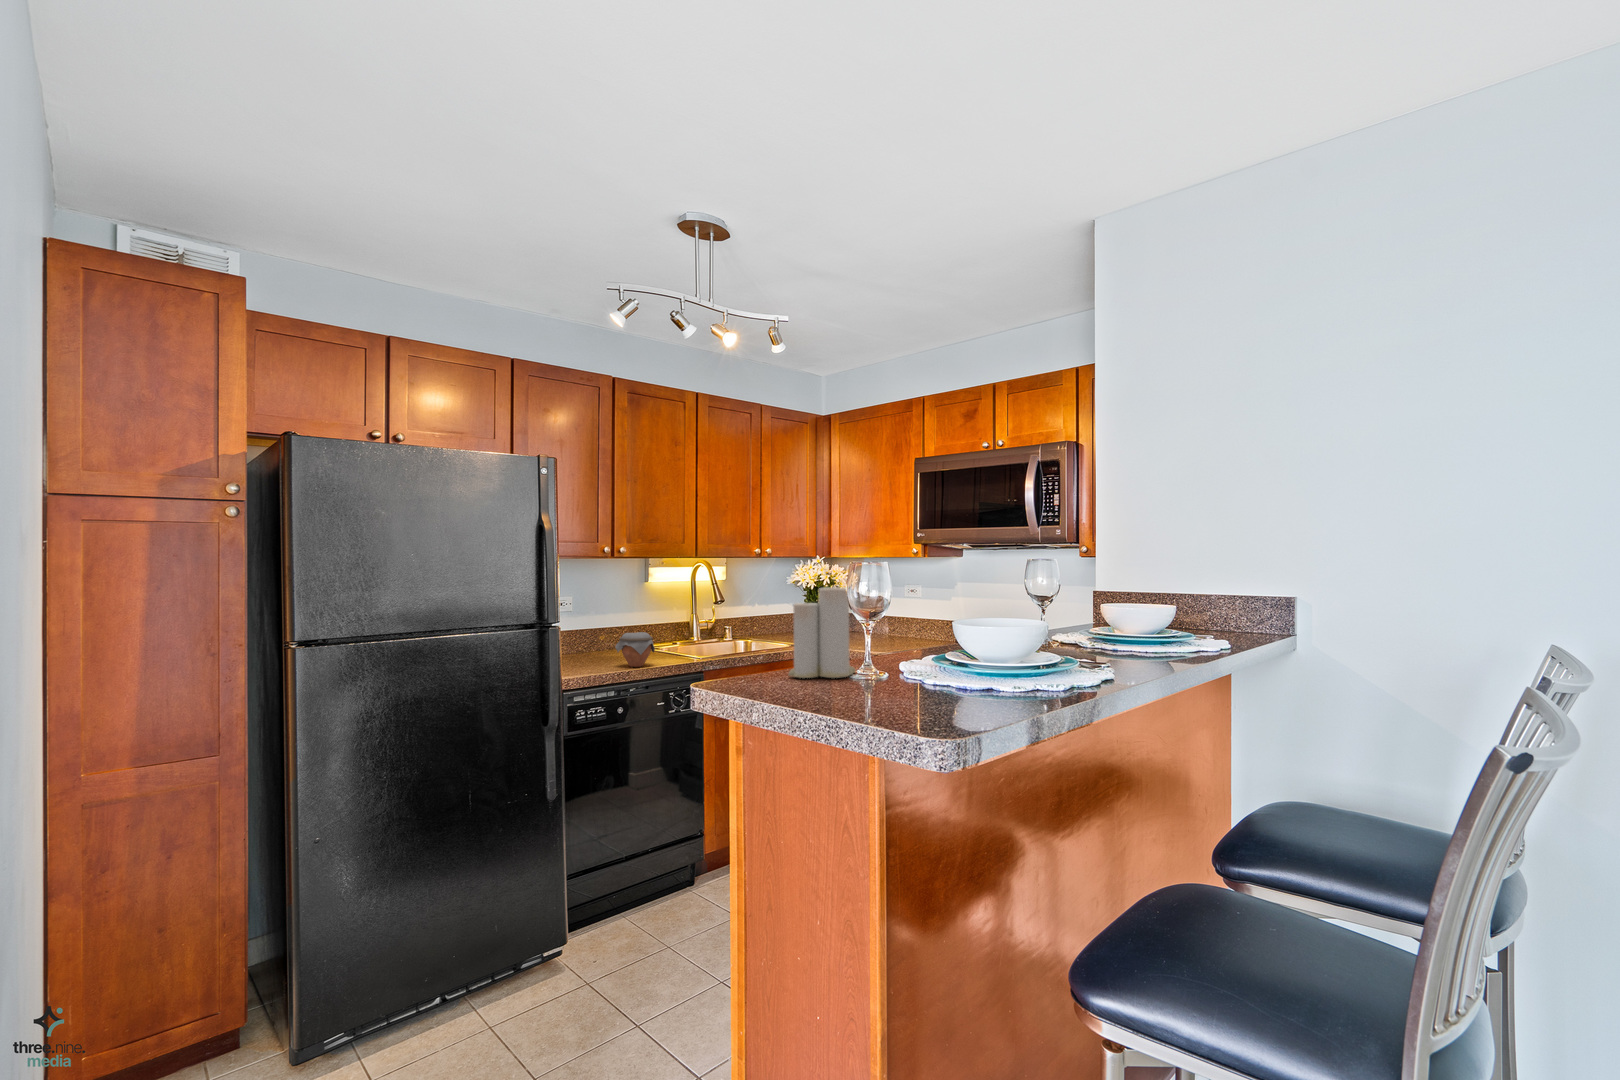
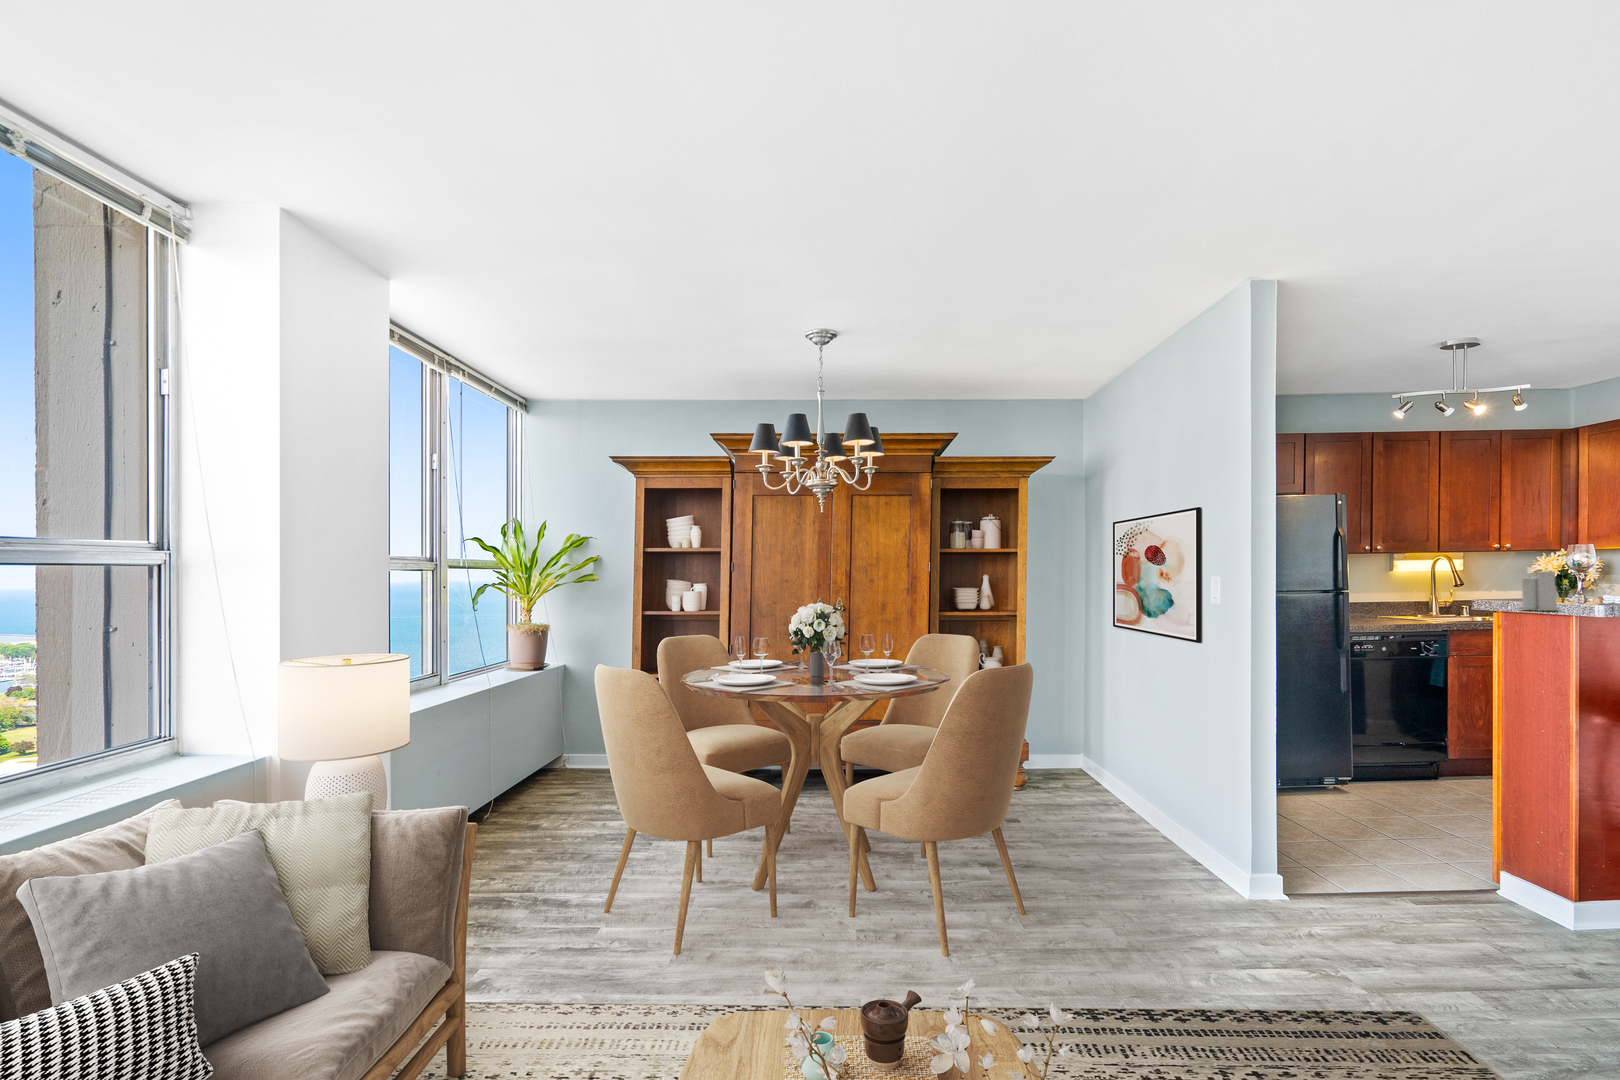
jar: present [615,632,655,667] -> none [1378,602,1409,624]

